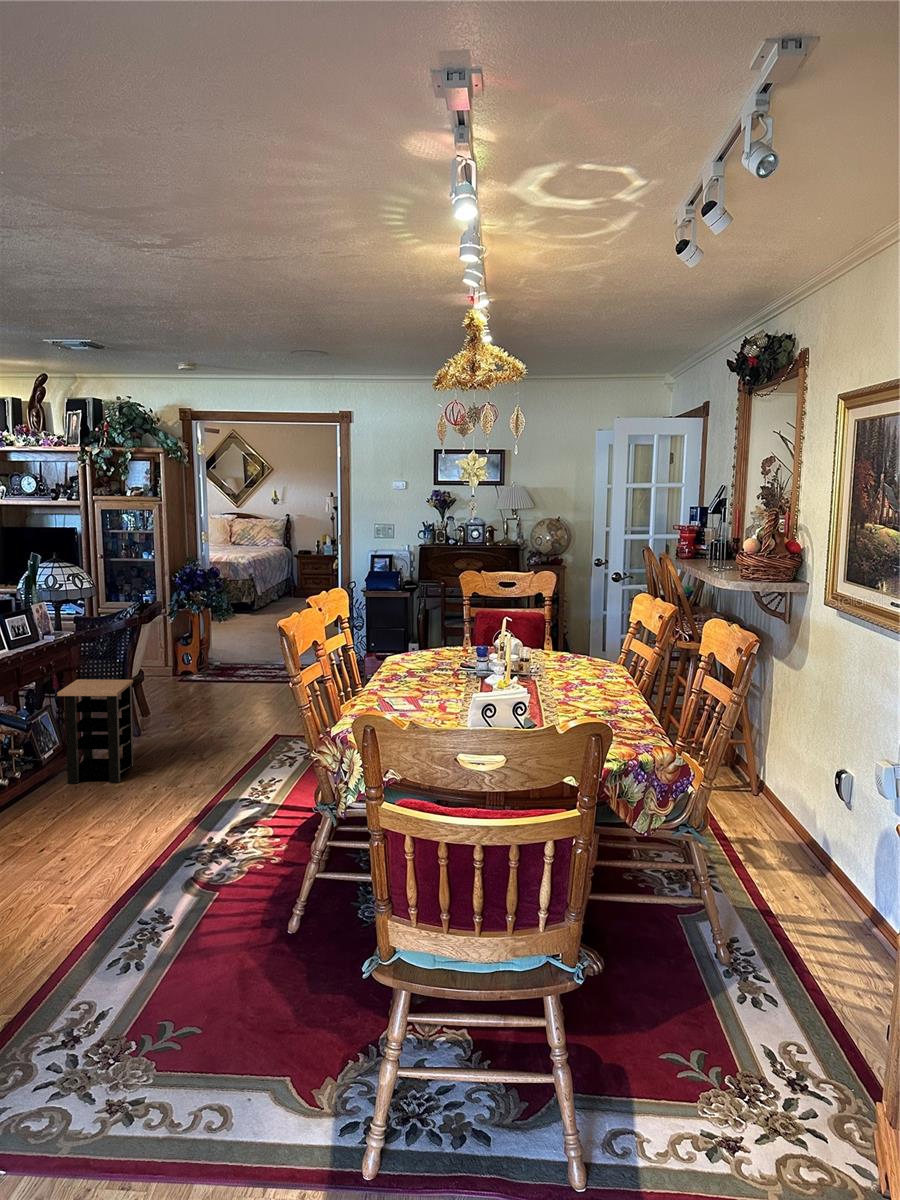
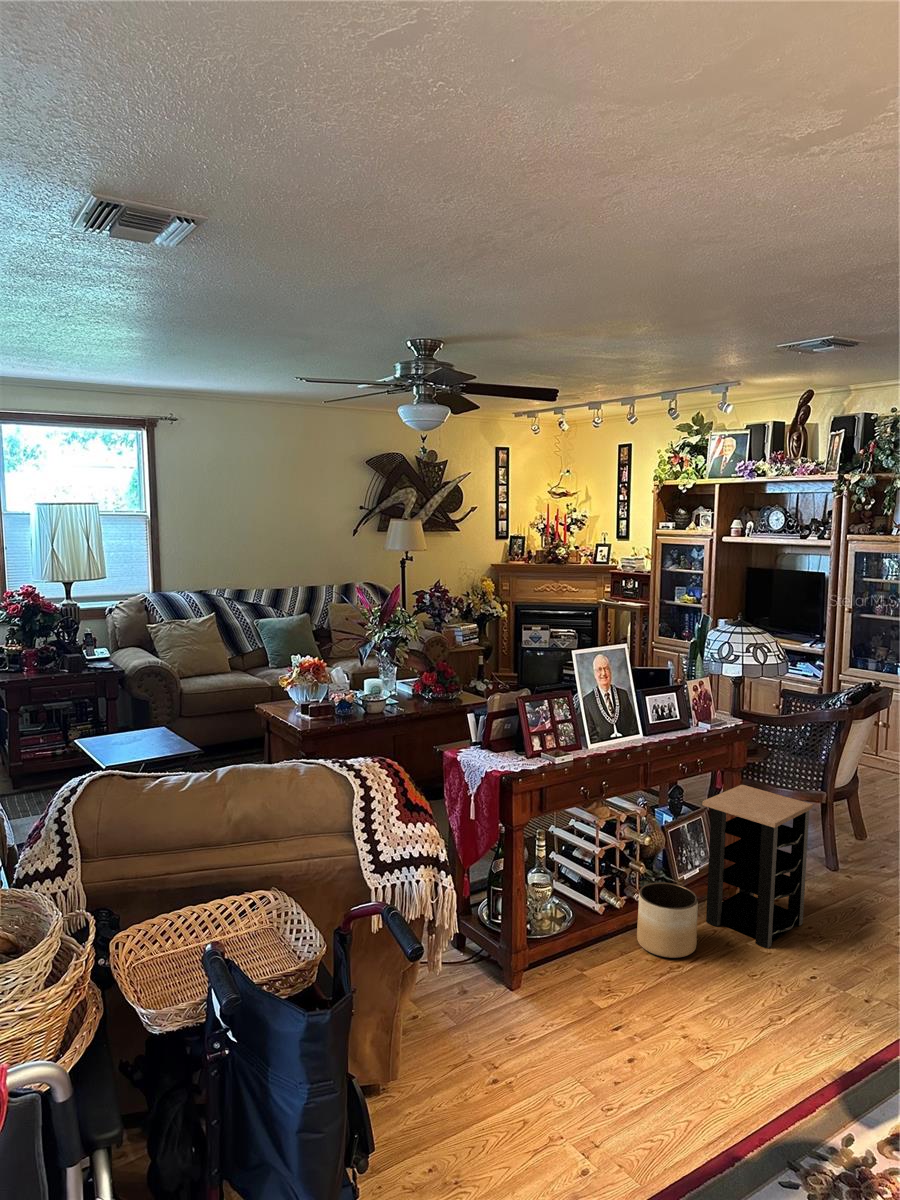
planter: none [22,758,71,810] -> present [637,882,698,958]

